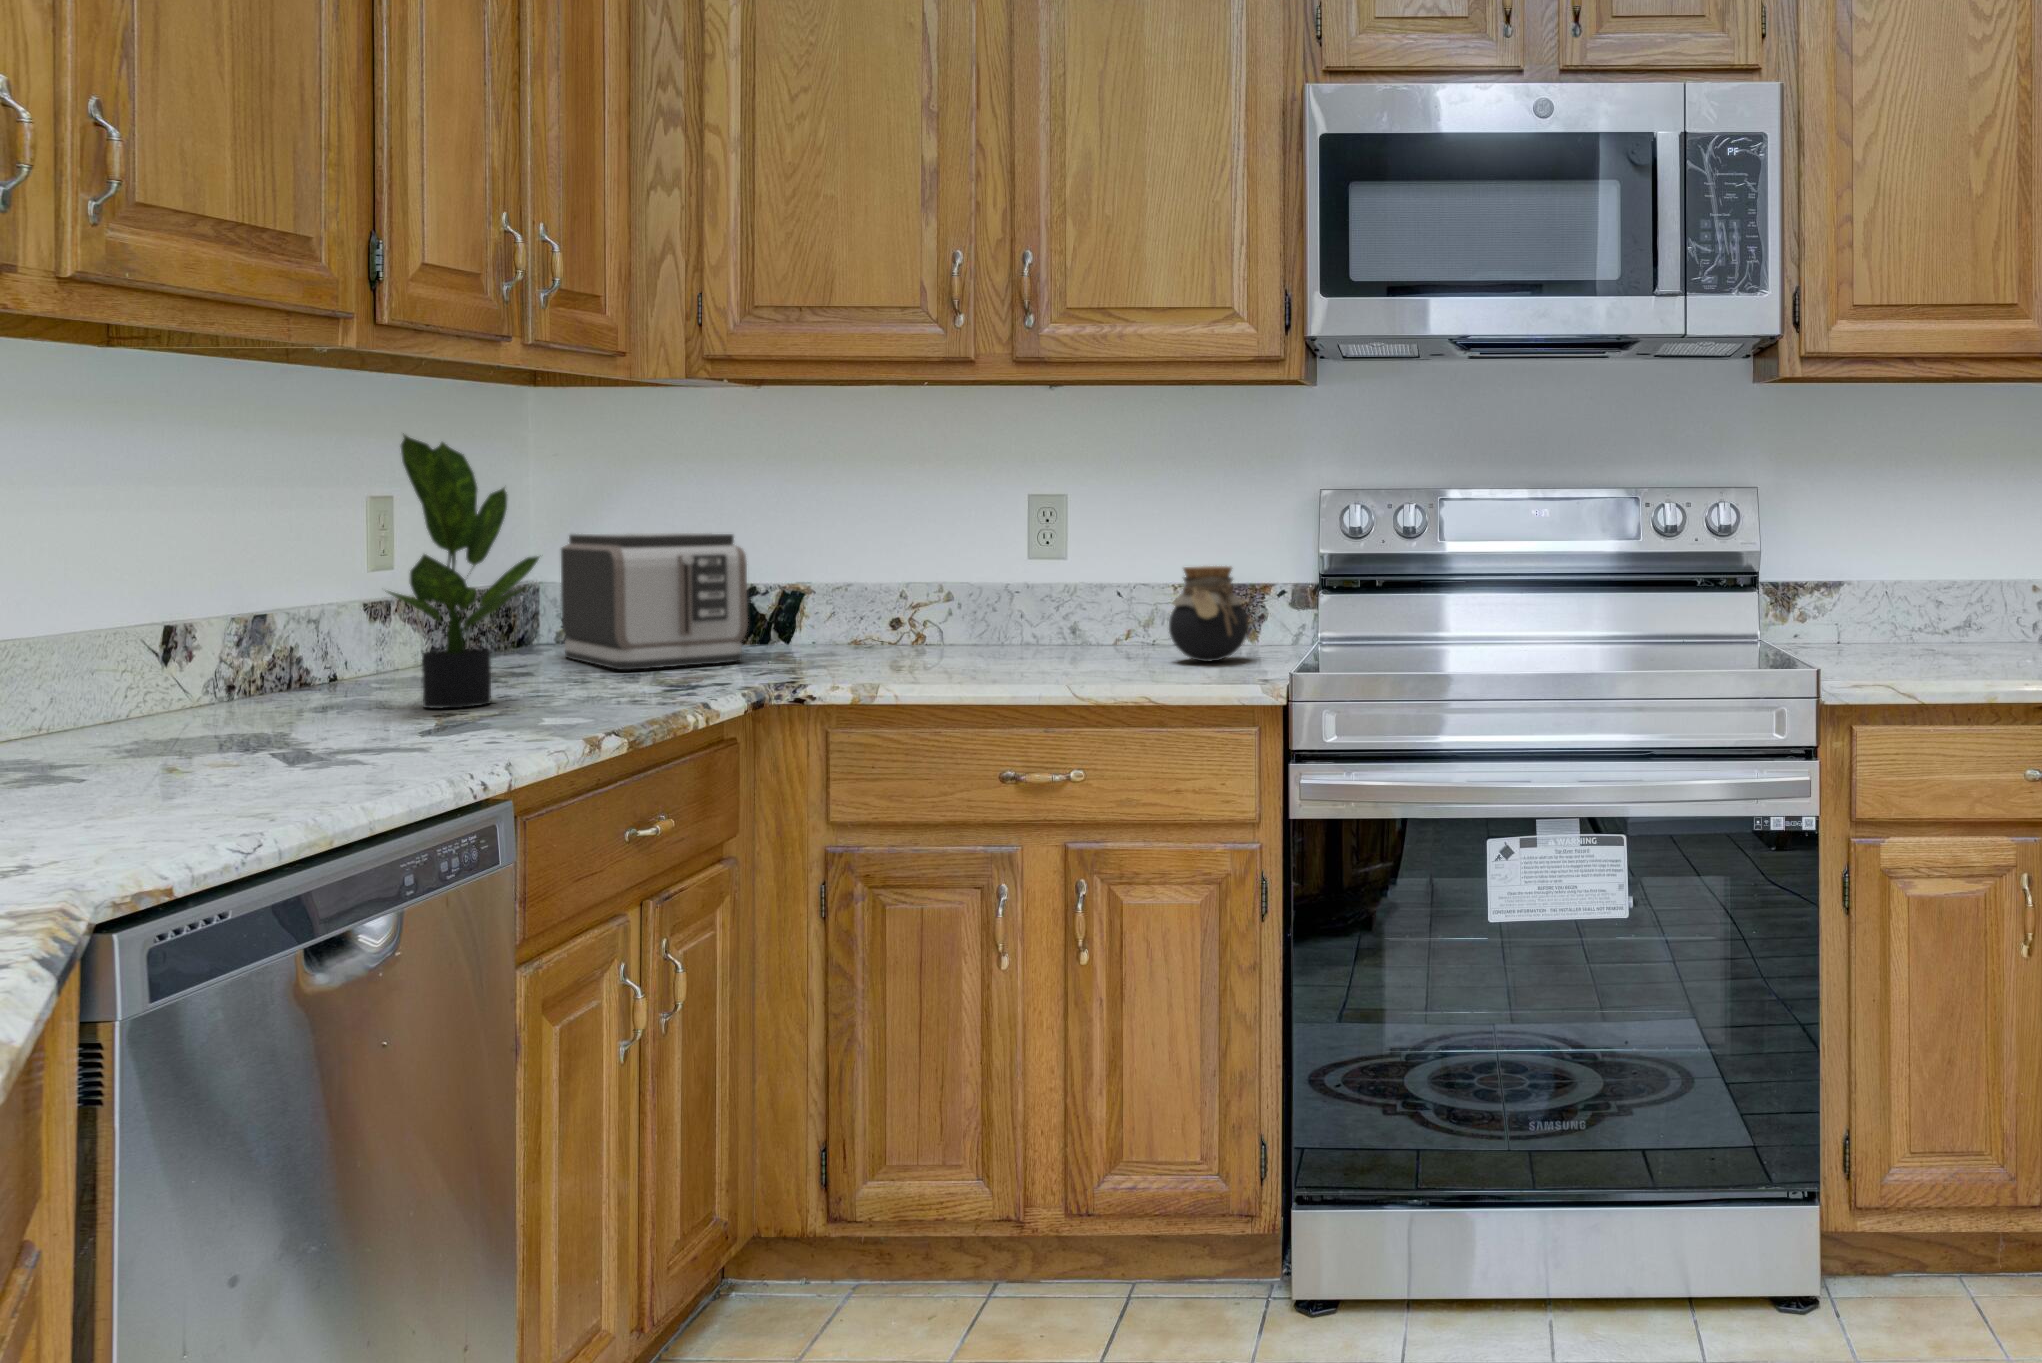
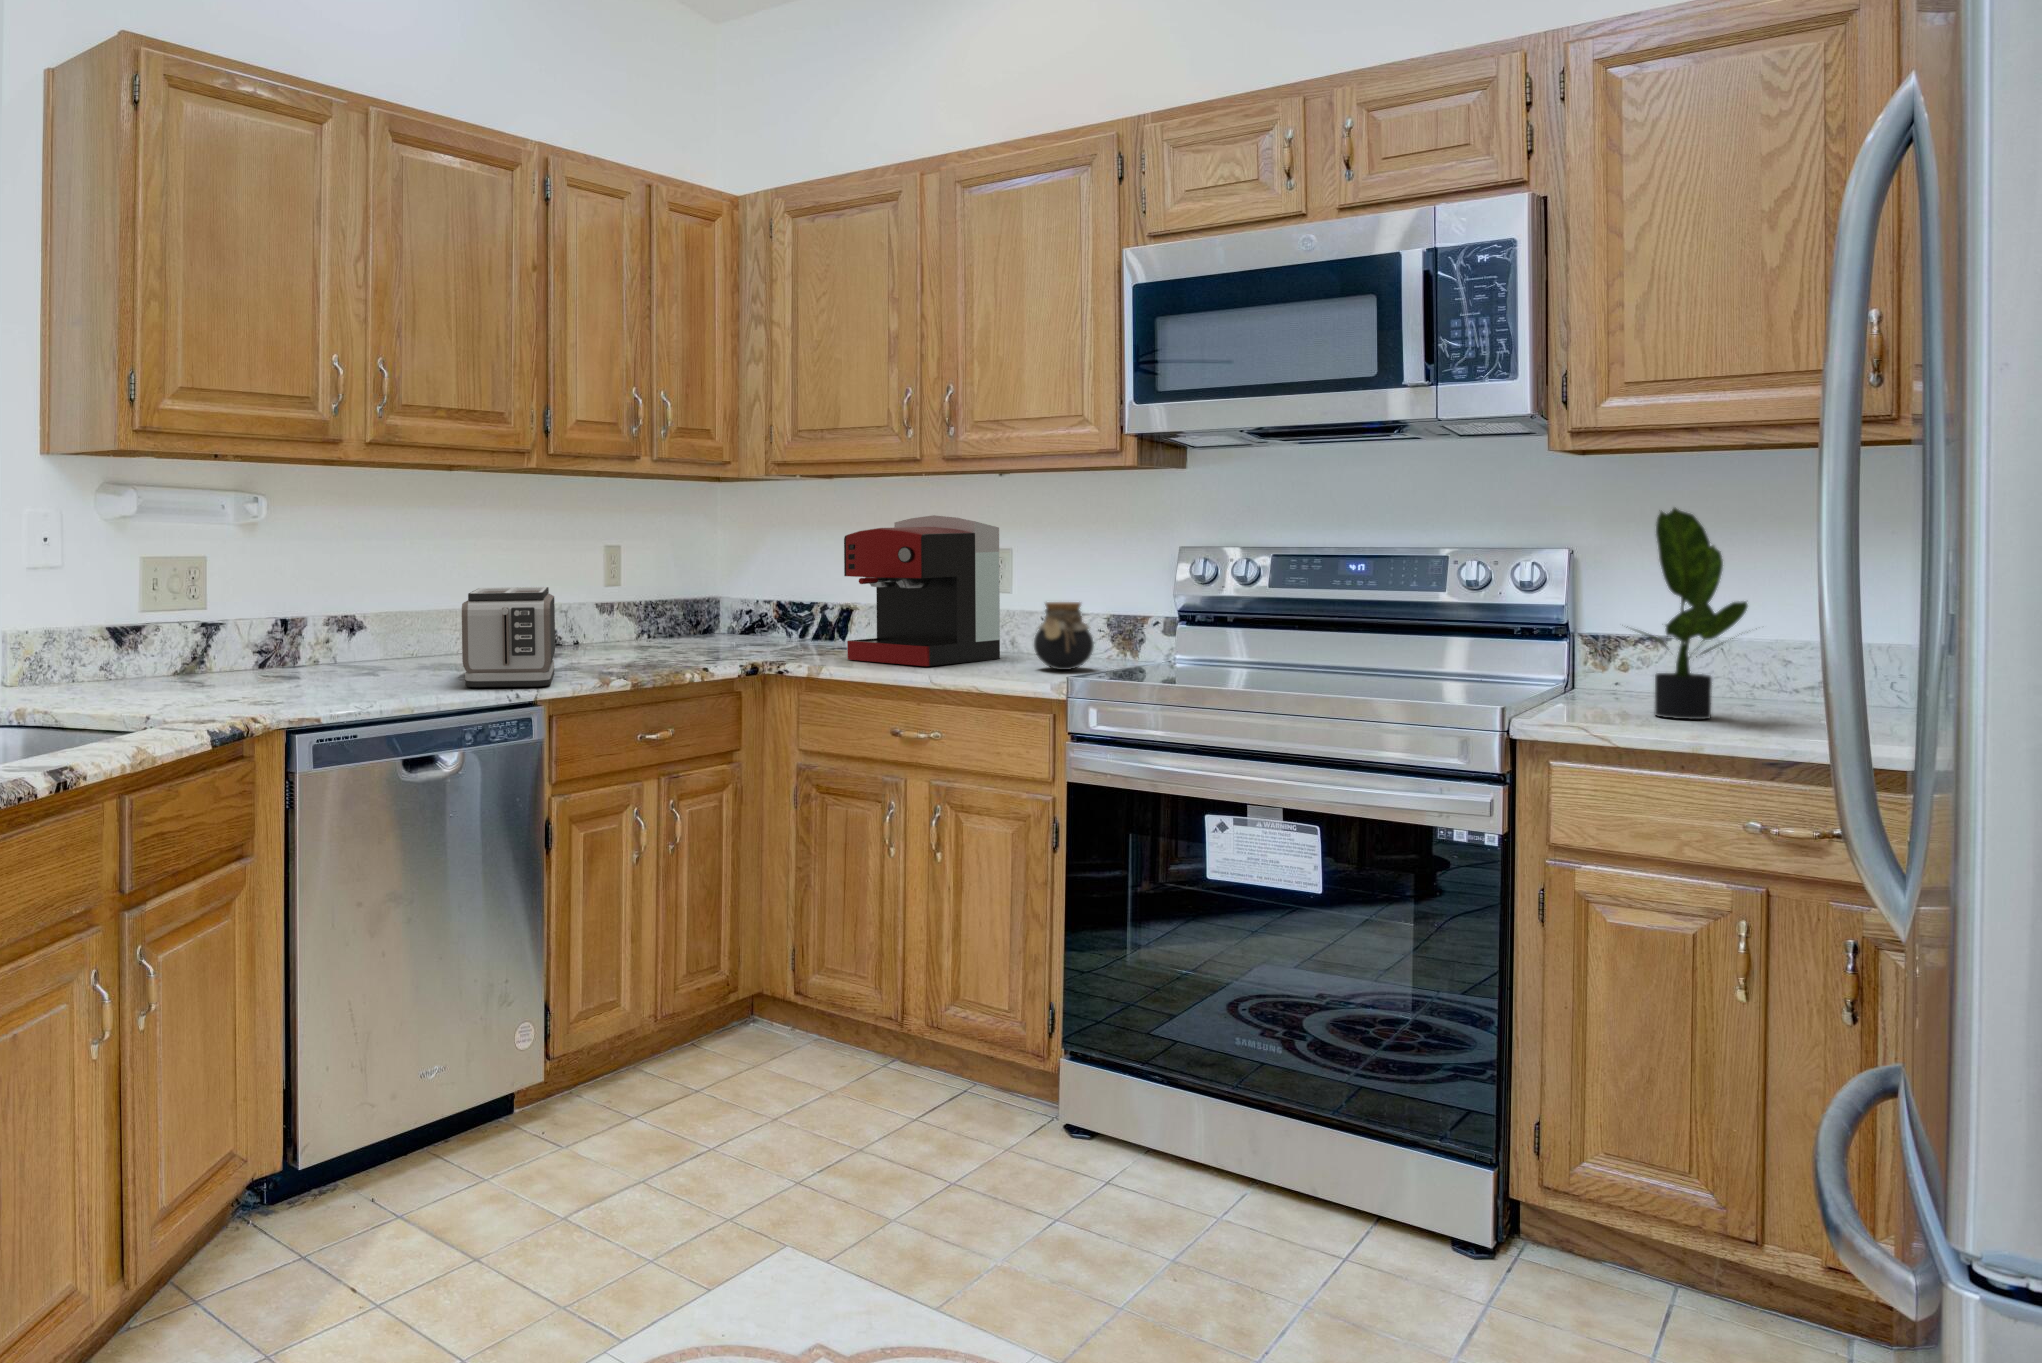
potted plant: present [388,435,539,708] -> present [1636,508,1748,719]
coffee maker: none [860,445,1086,670] -> present [844,515,1000,666]
toaster: present [561,533,748,670] -> present [462,587,555,687]

